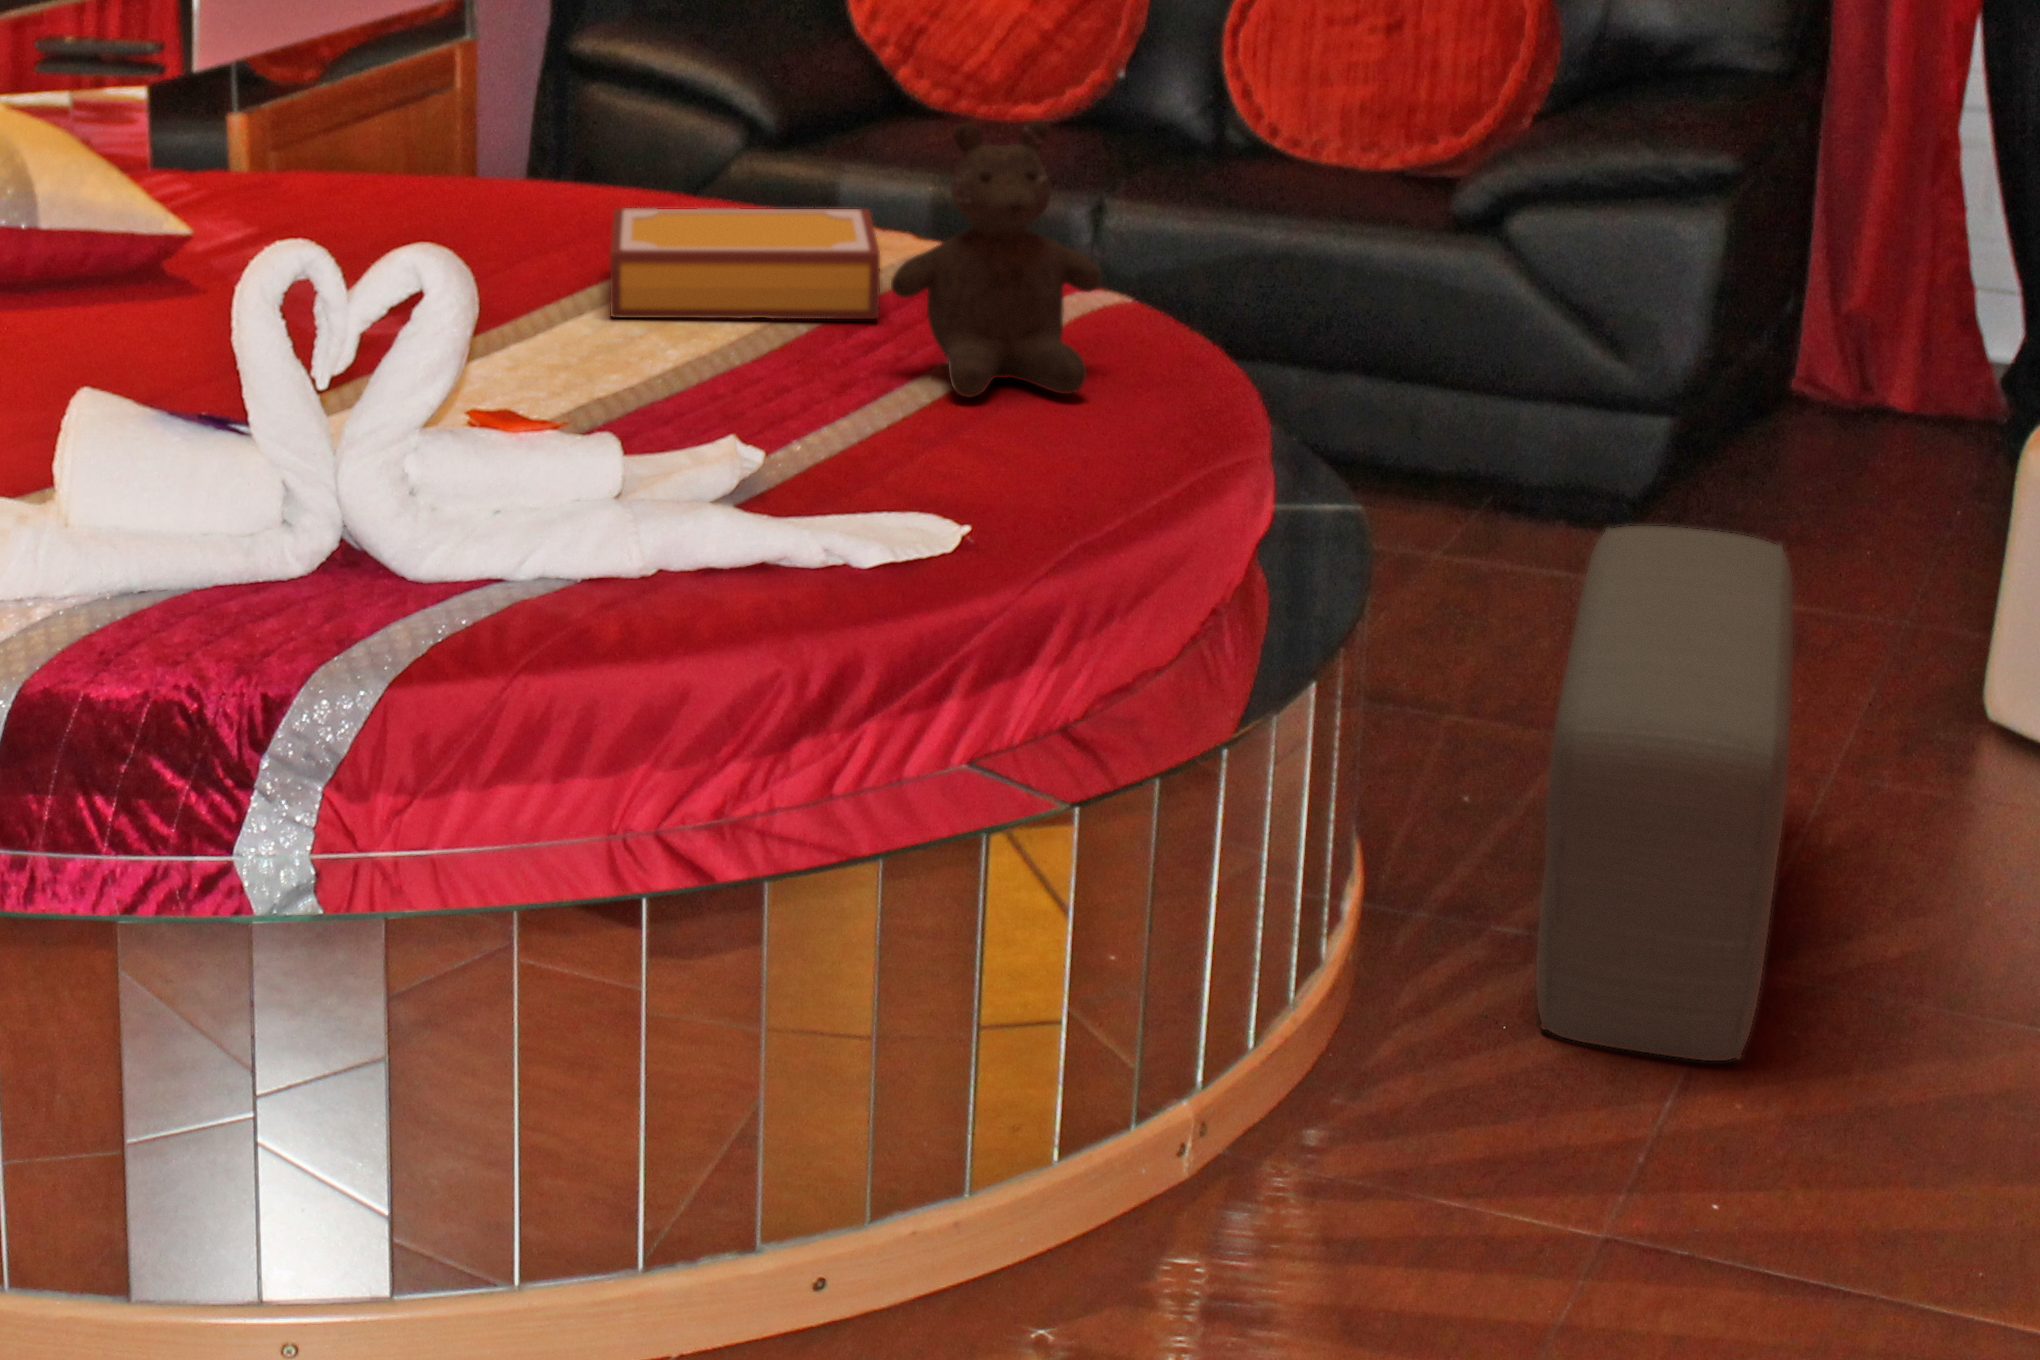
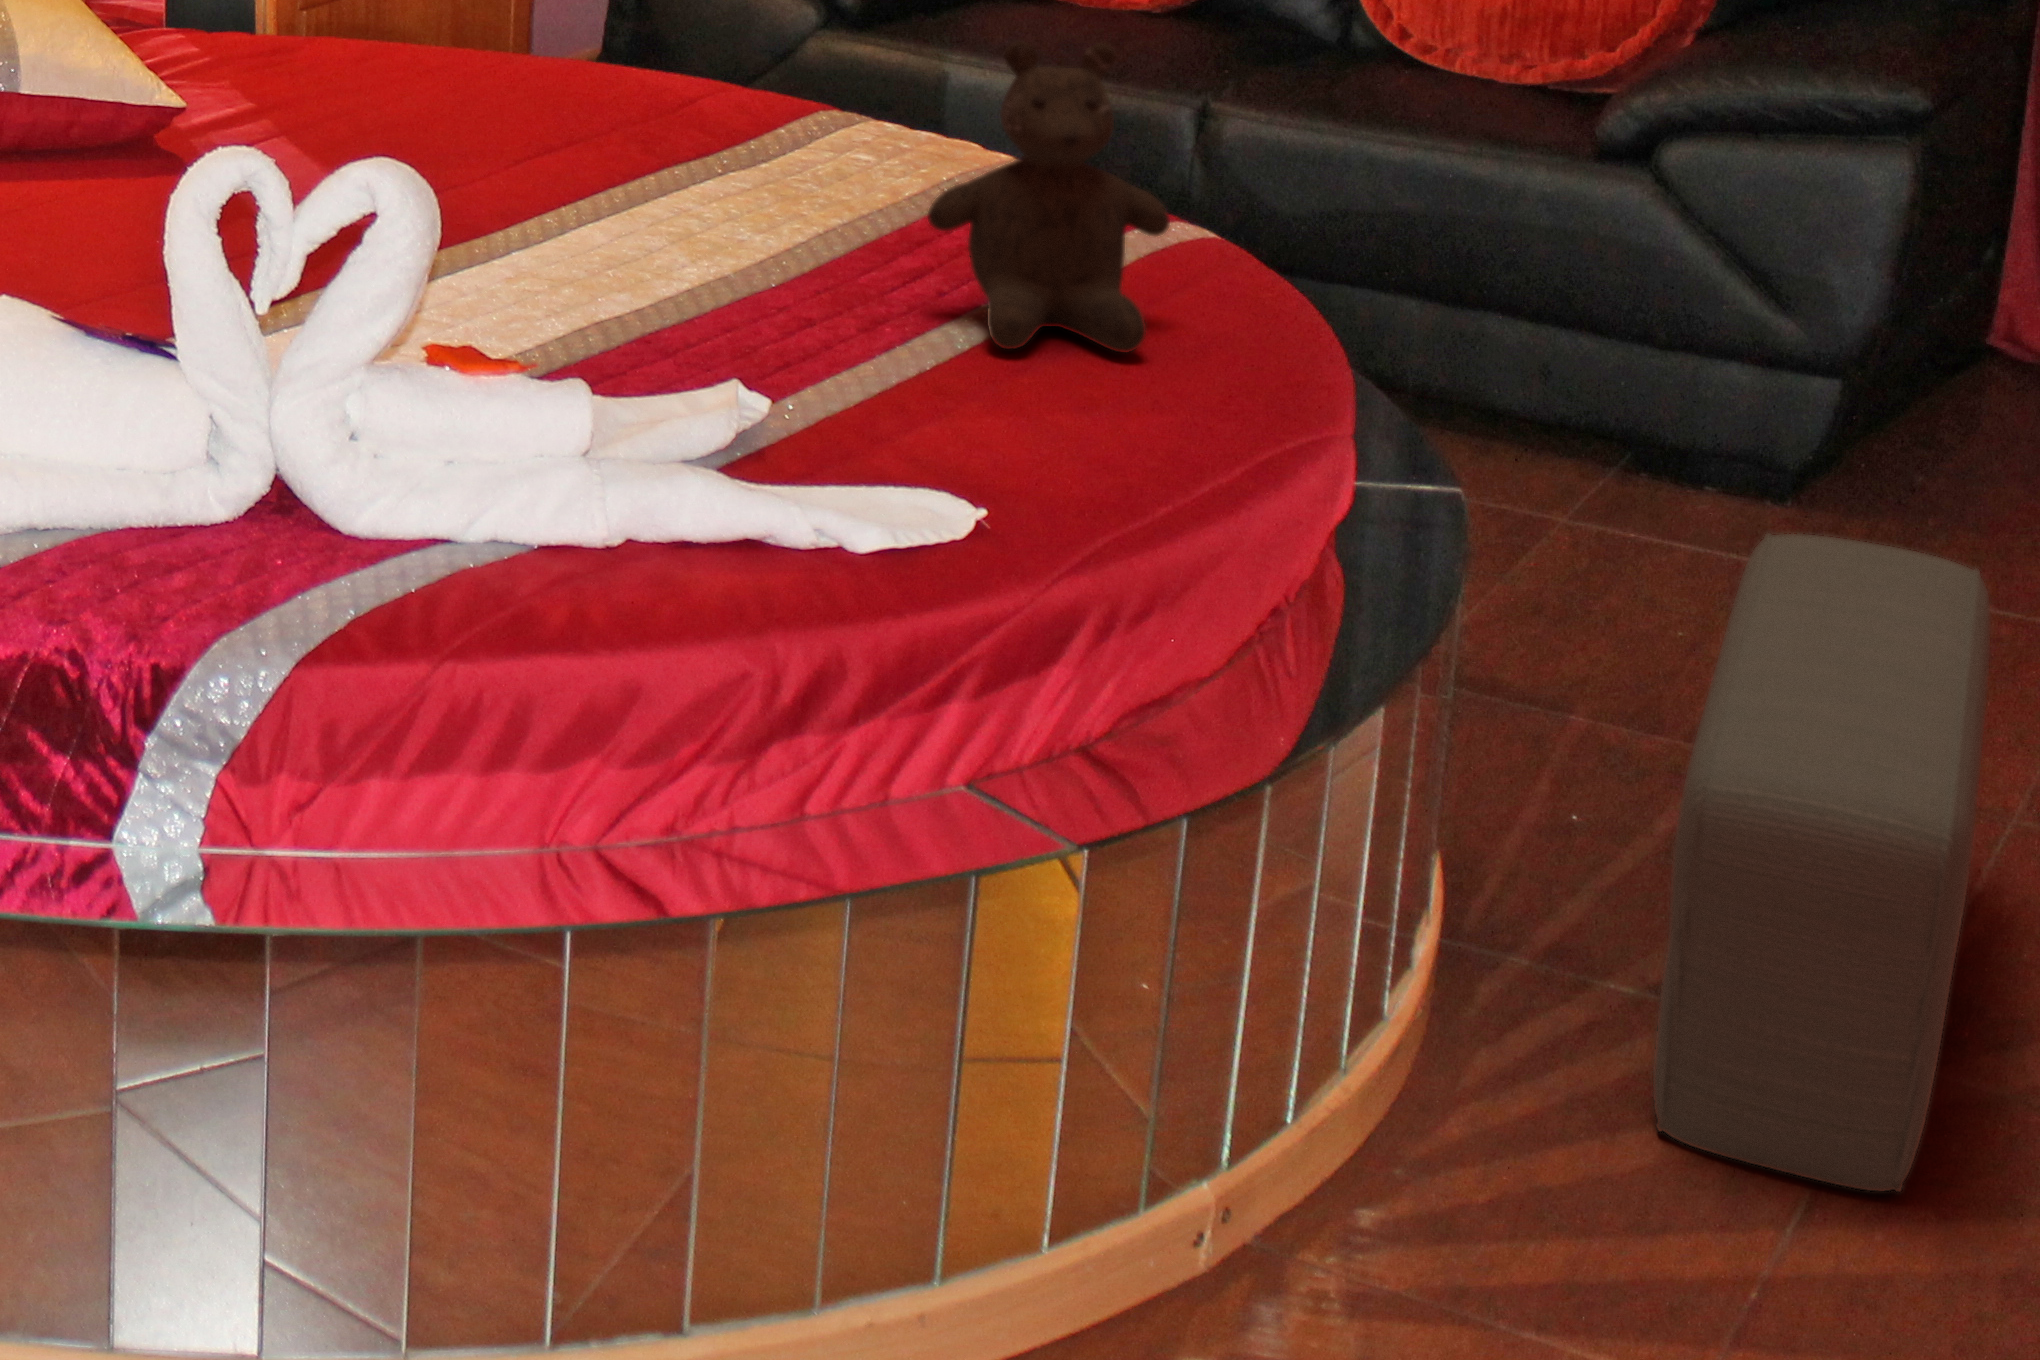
book: present [610,208,880,319] -> none [618,103,924,246]

